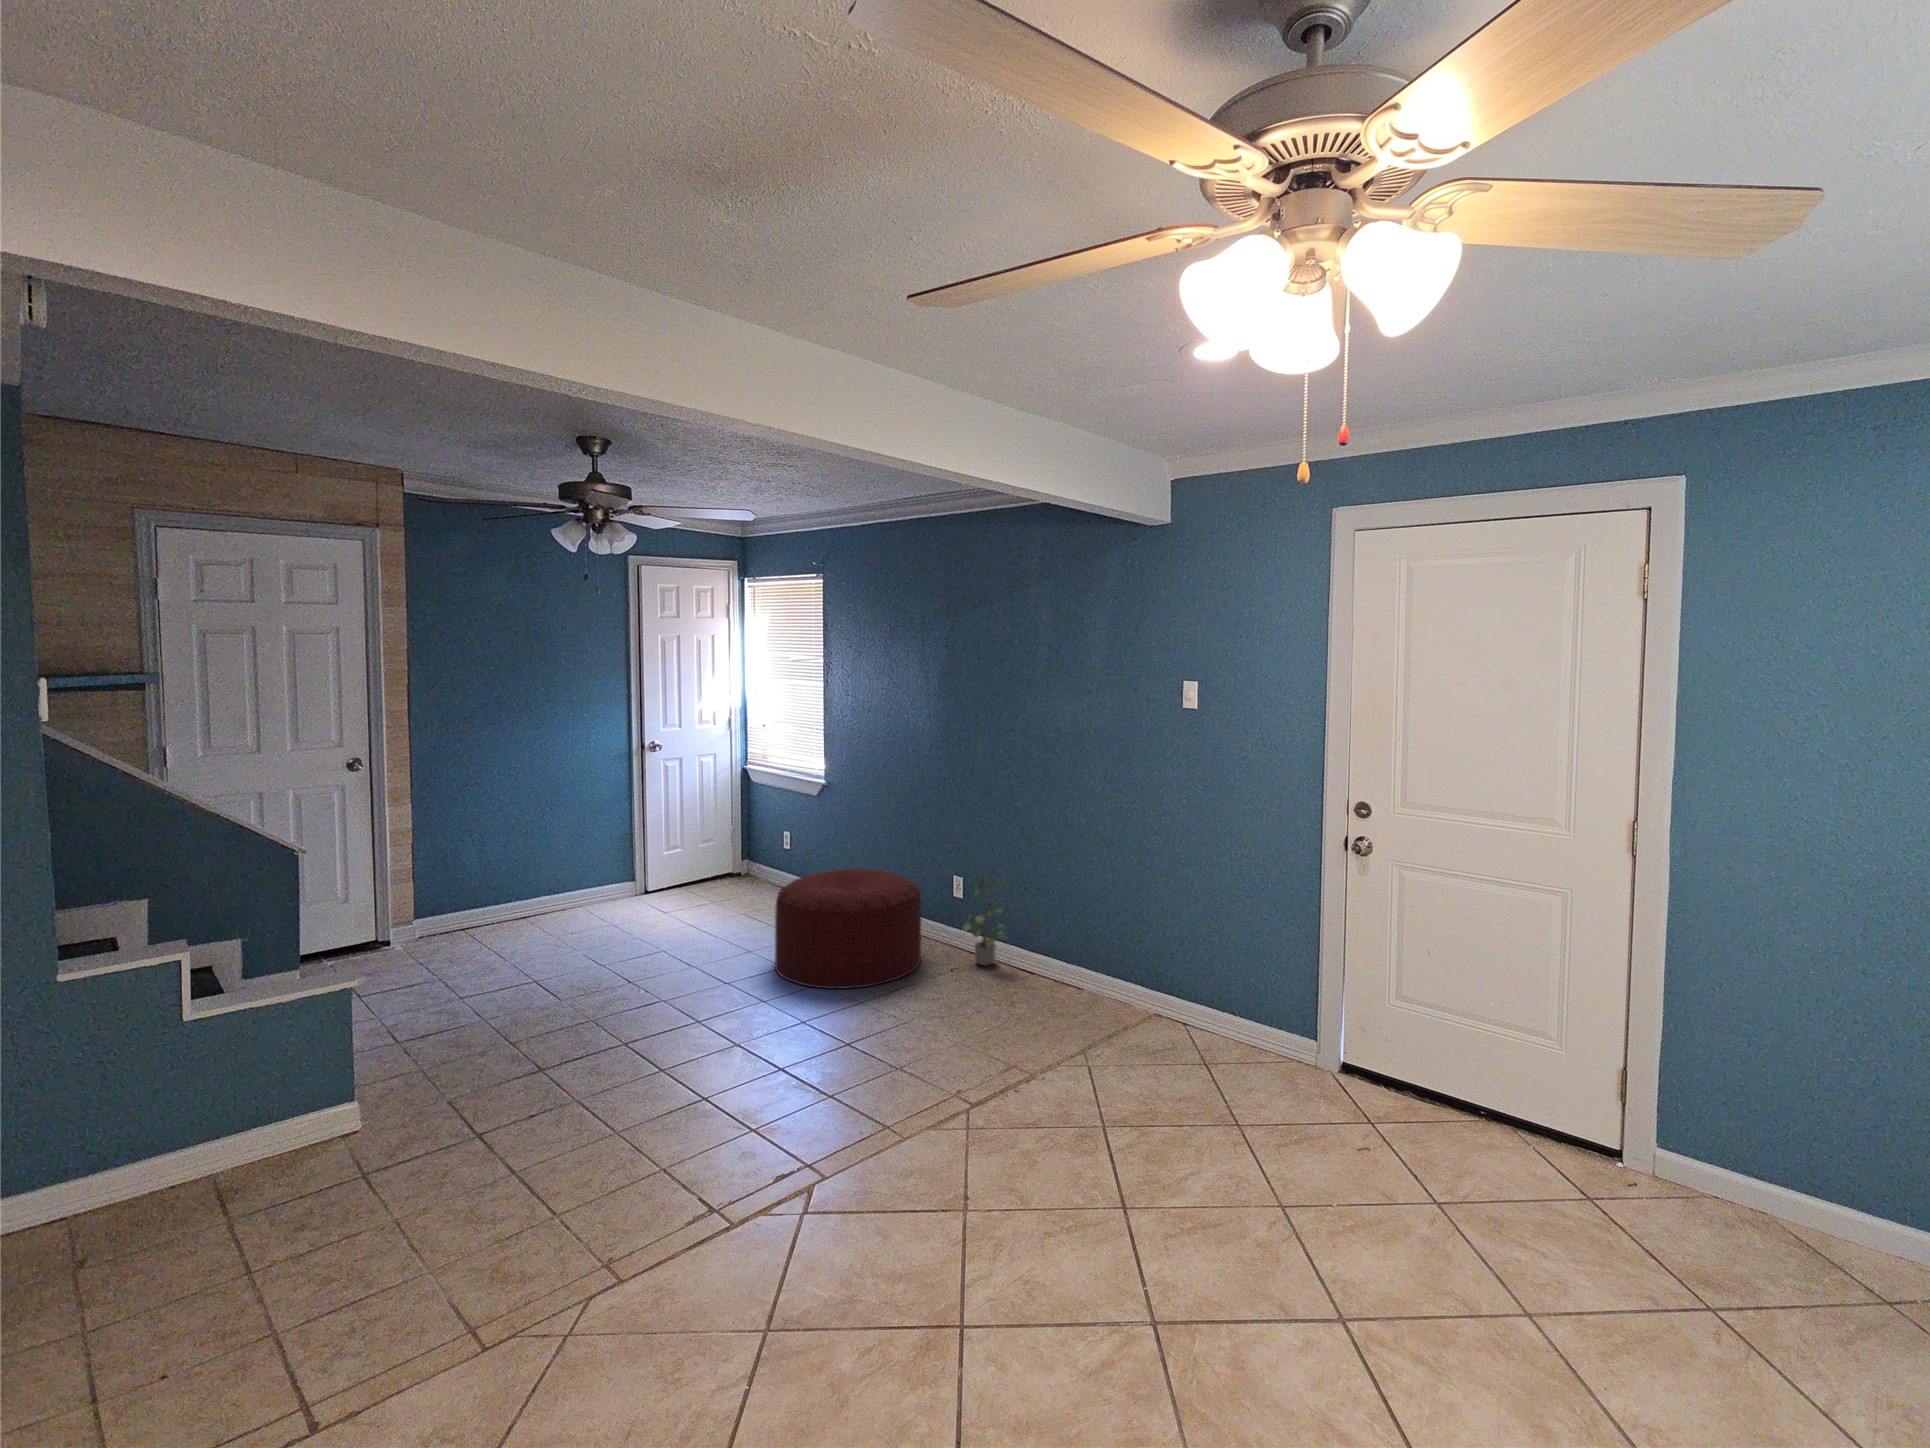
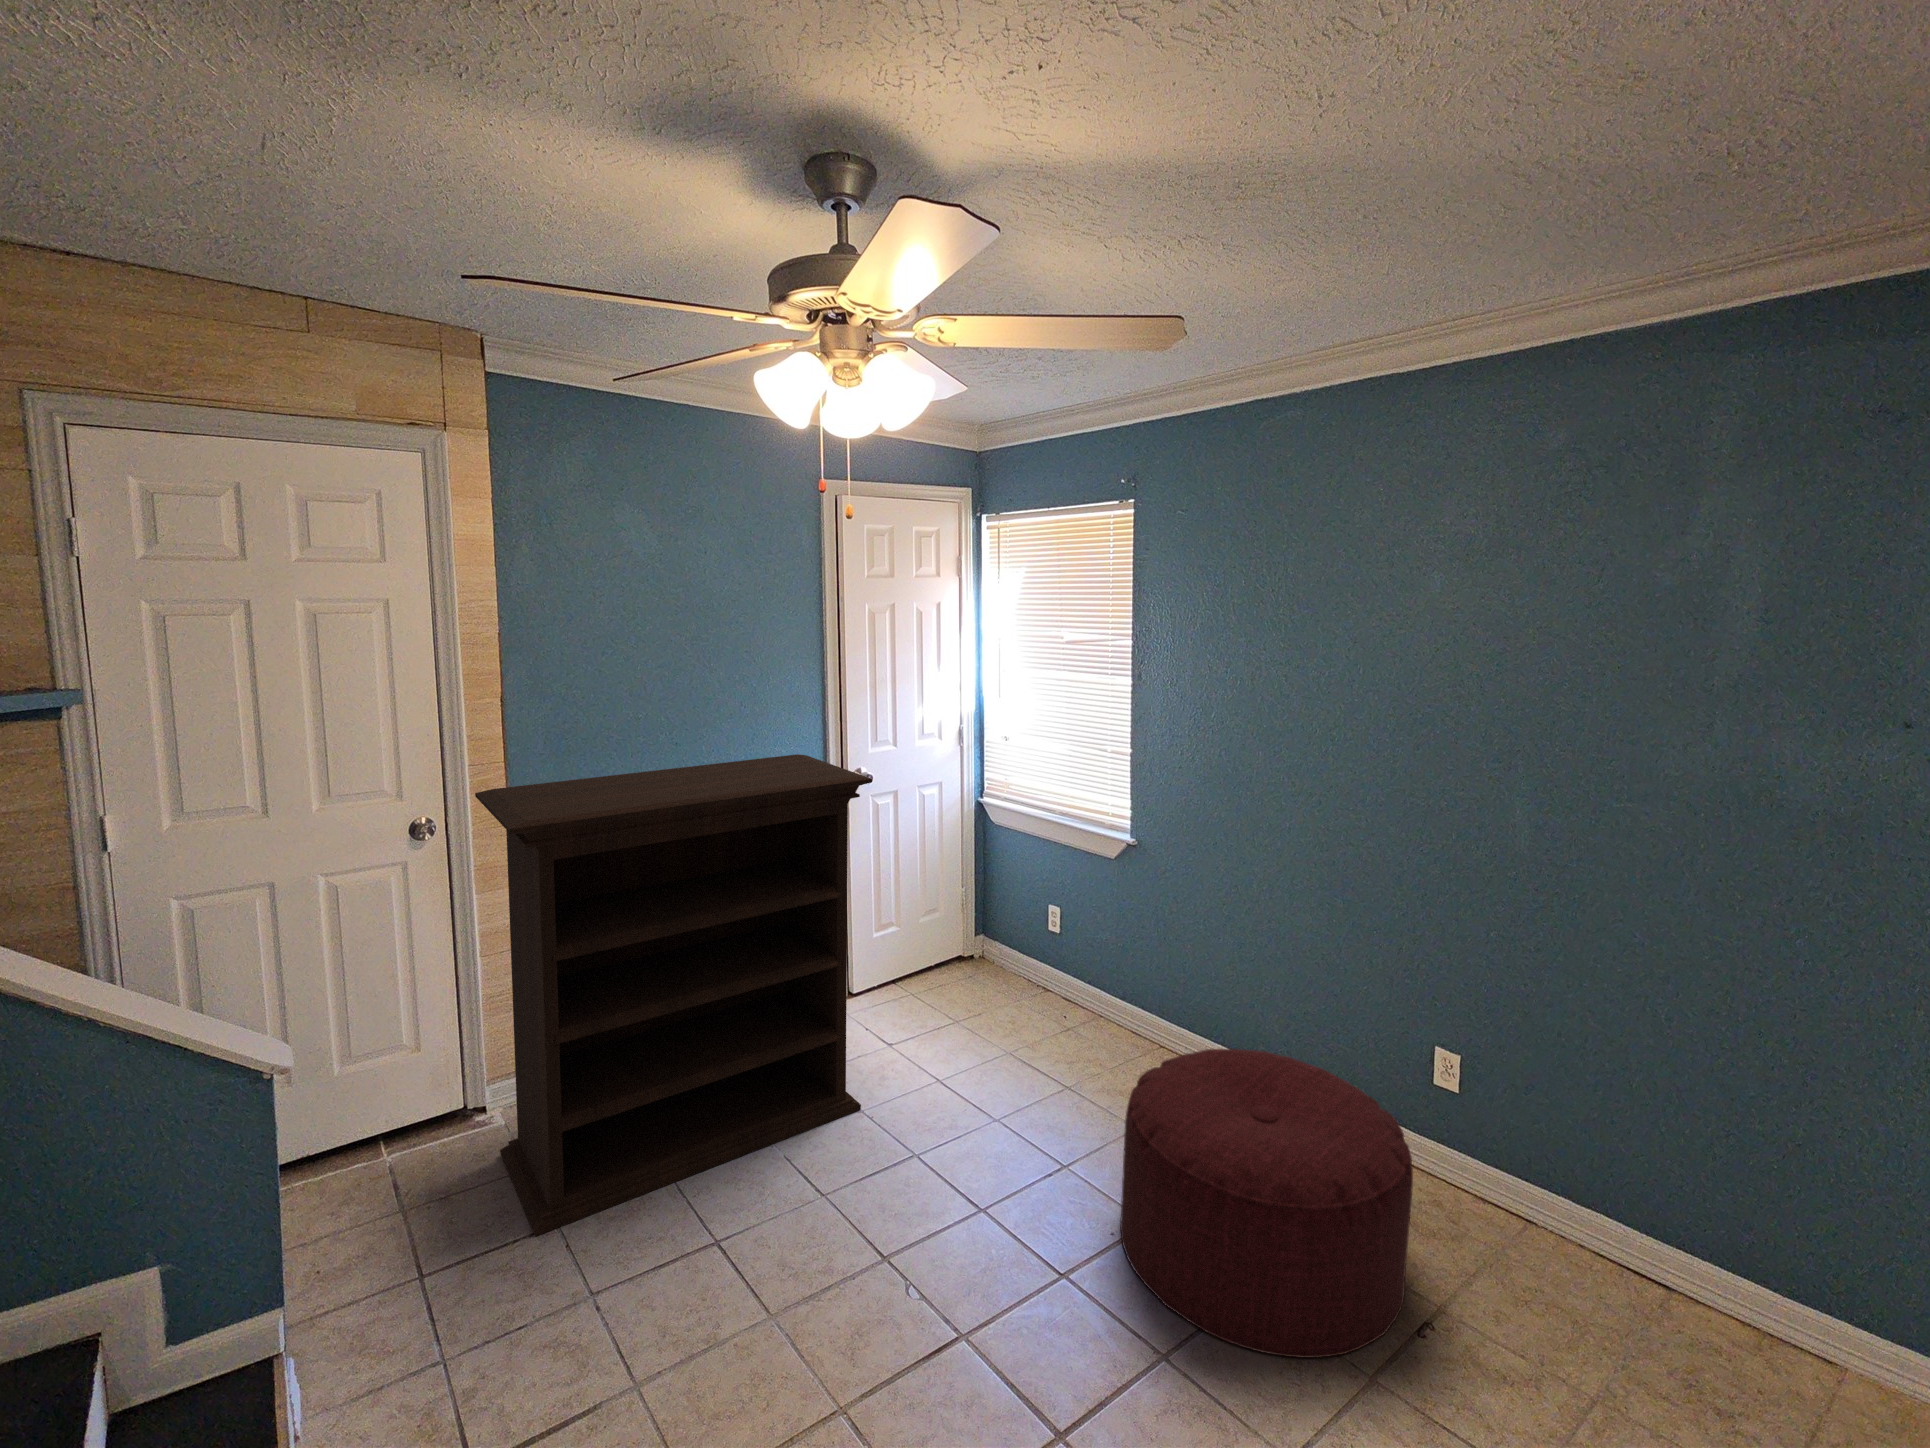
bookshelf: none [392,723,646,983] -> present [475,754,872,1236]
potted plant: present [963,877,1007,966] -> none [1489,1107,1618,1294]

